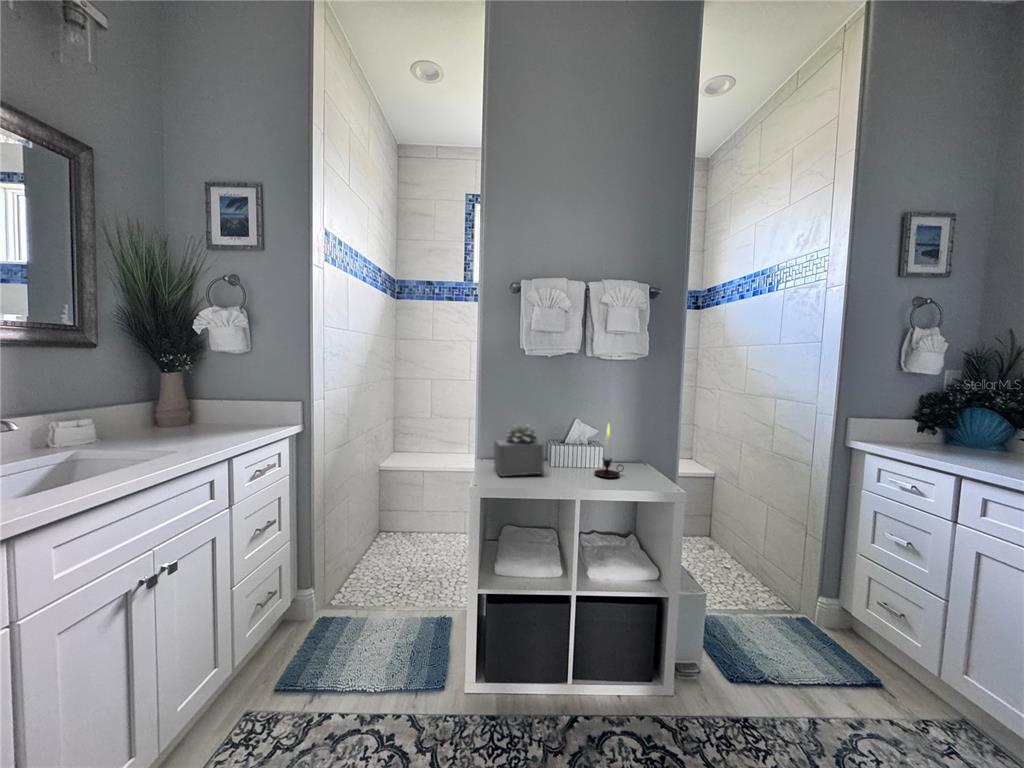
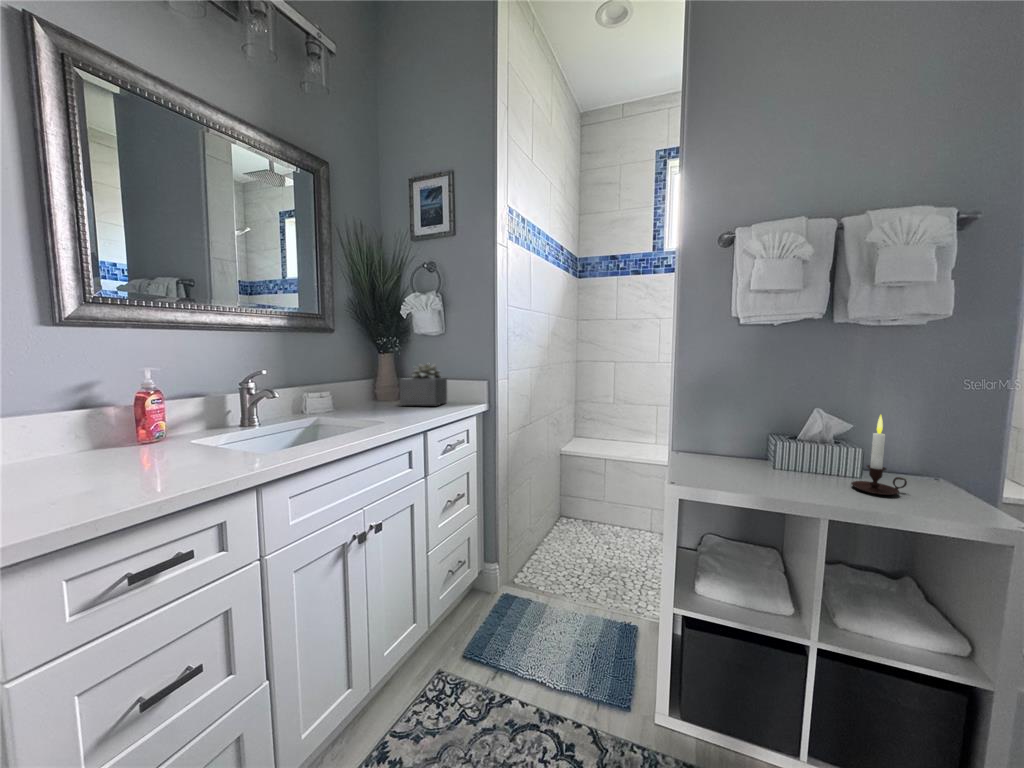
succulent plant: present [494,424,544,476] -> present [400,363,447,405]

